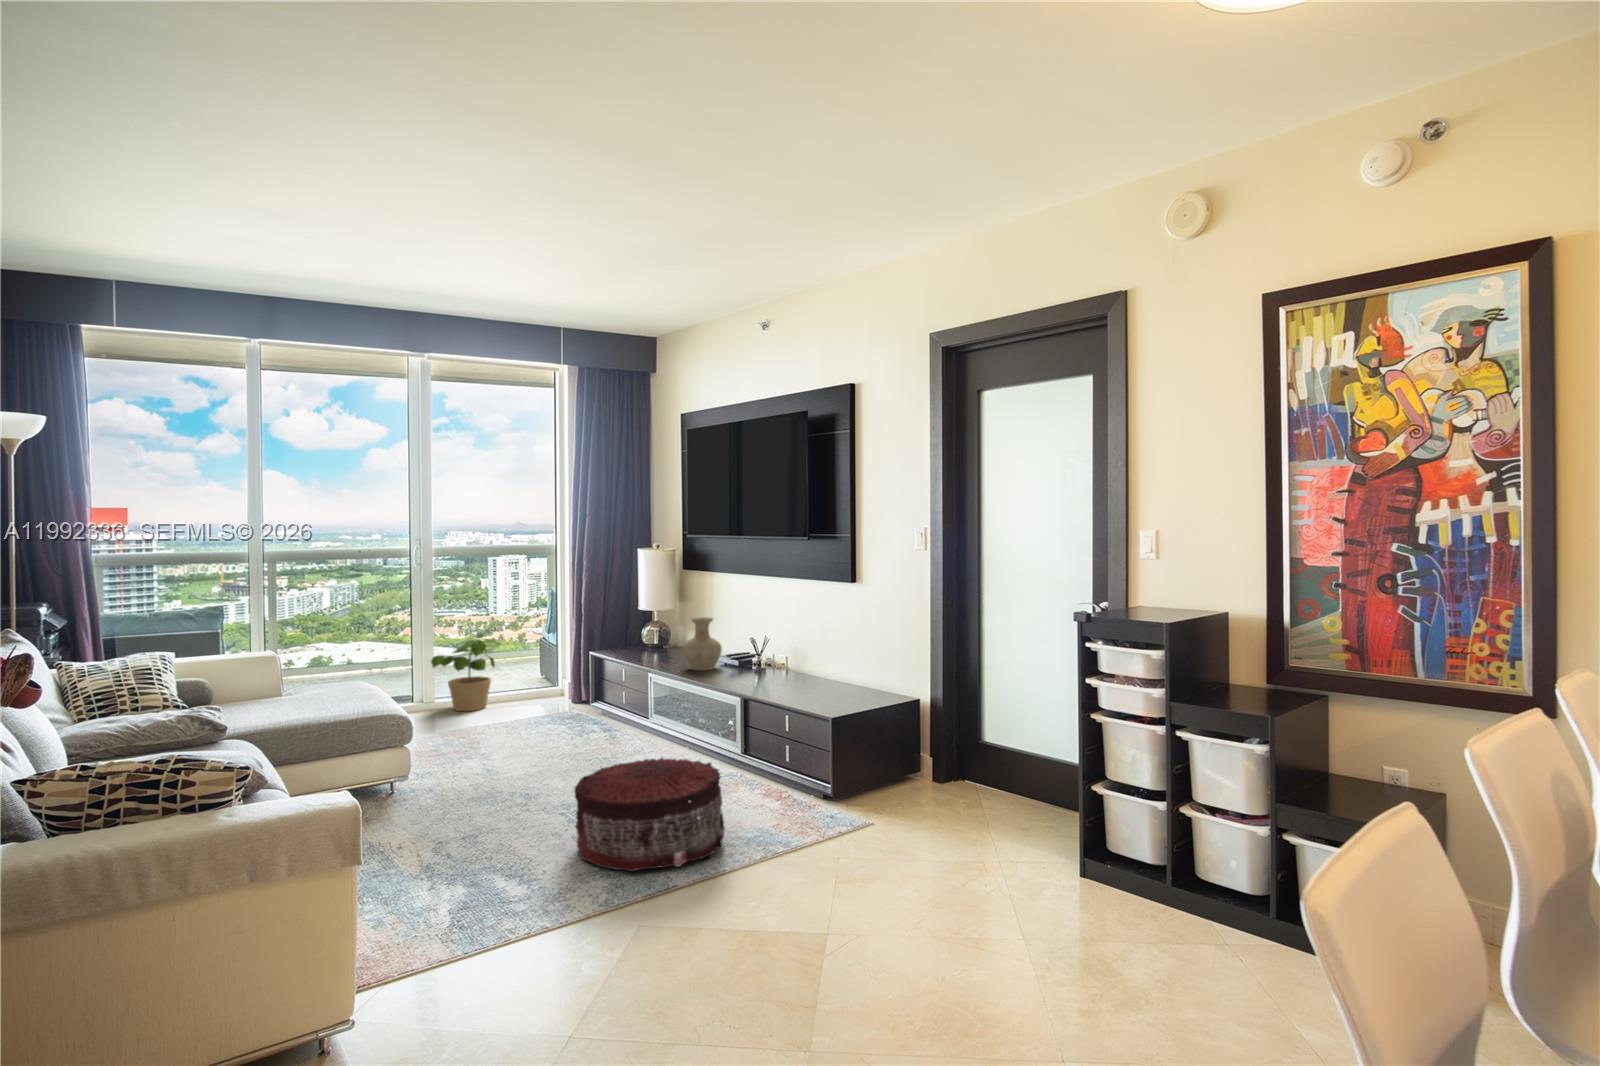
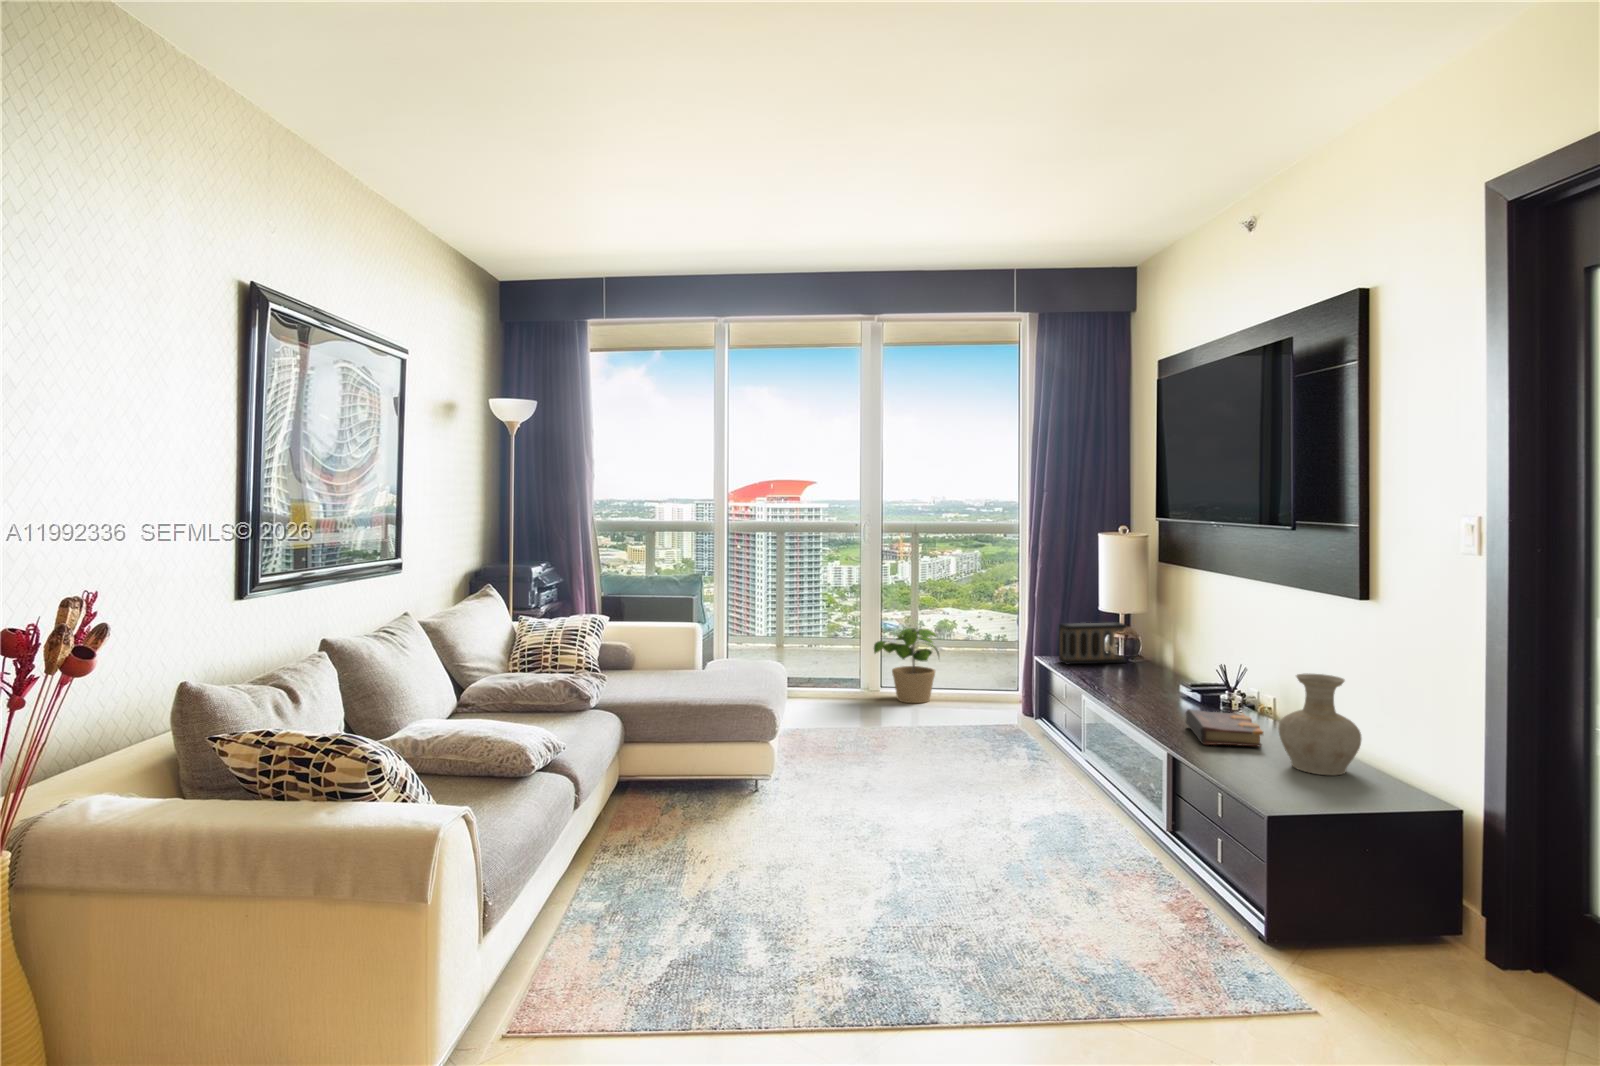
vase: present [683,617,722,670] -> present [1278,674,1361,775]
speaker: none [612,618,663,656] -> present [1059,622,1127,664]
book: none [742,668,797,691] -> present [1186,709,1263,746]
pouf: present [575,758,725,871] -> none [851,813,1054,990]

